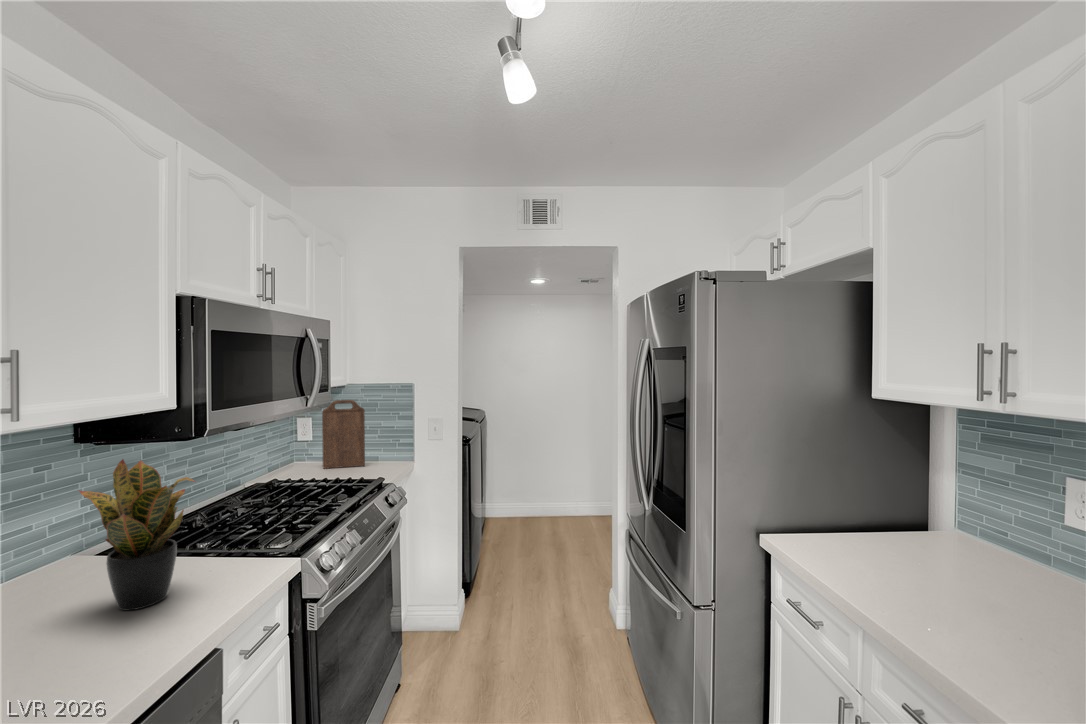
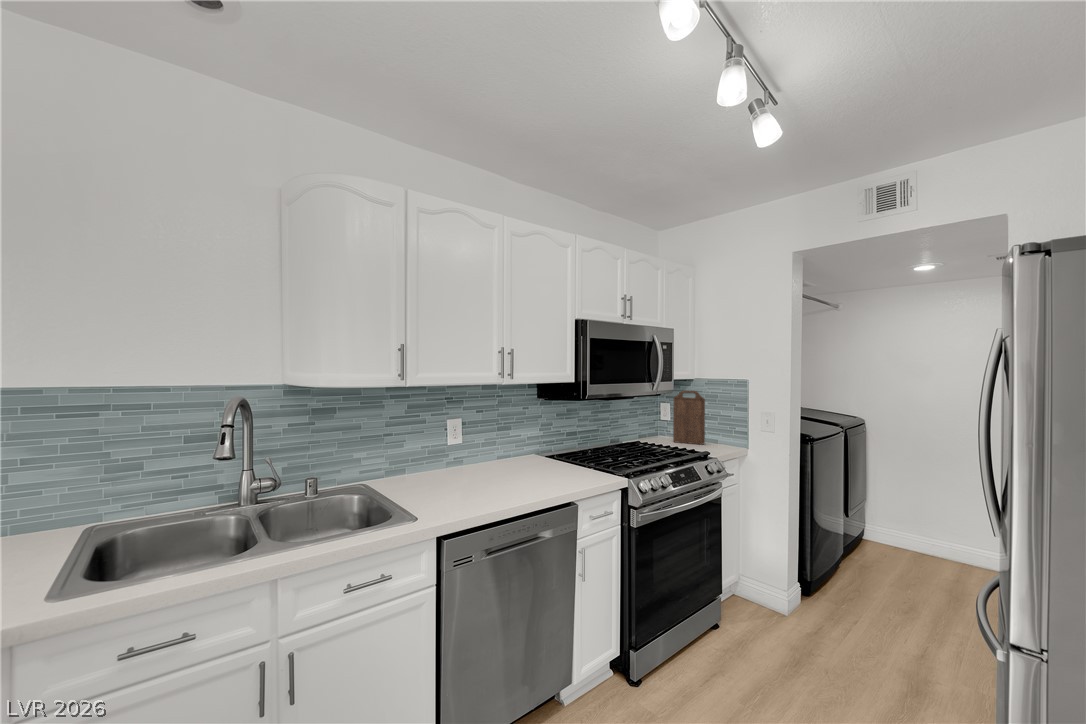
potted plant: present [80,459,194,610] -> none [528,399,579,478]

